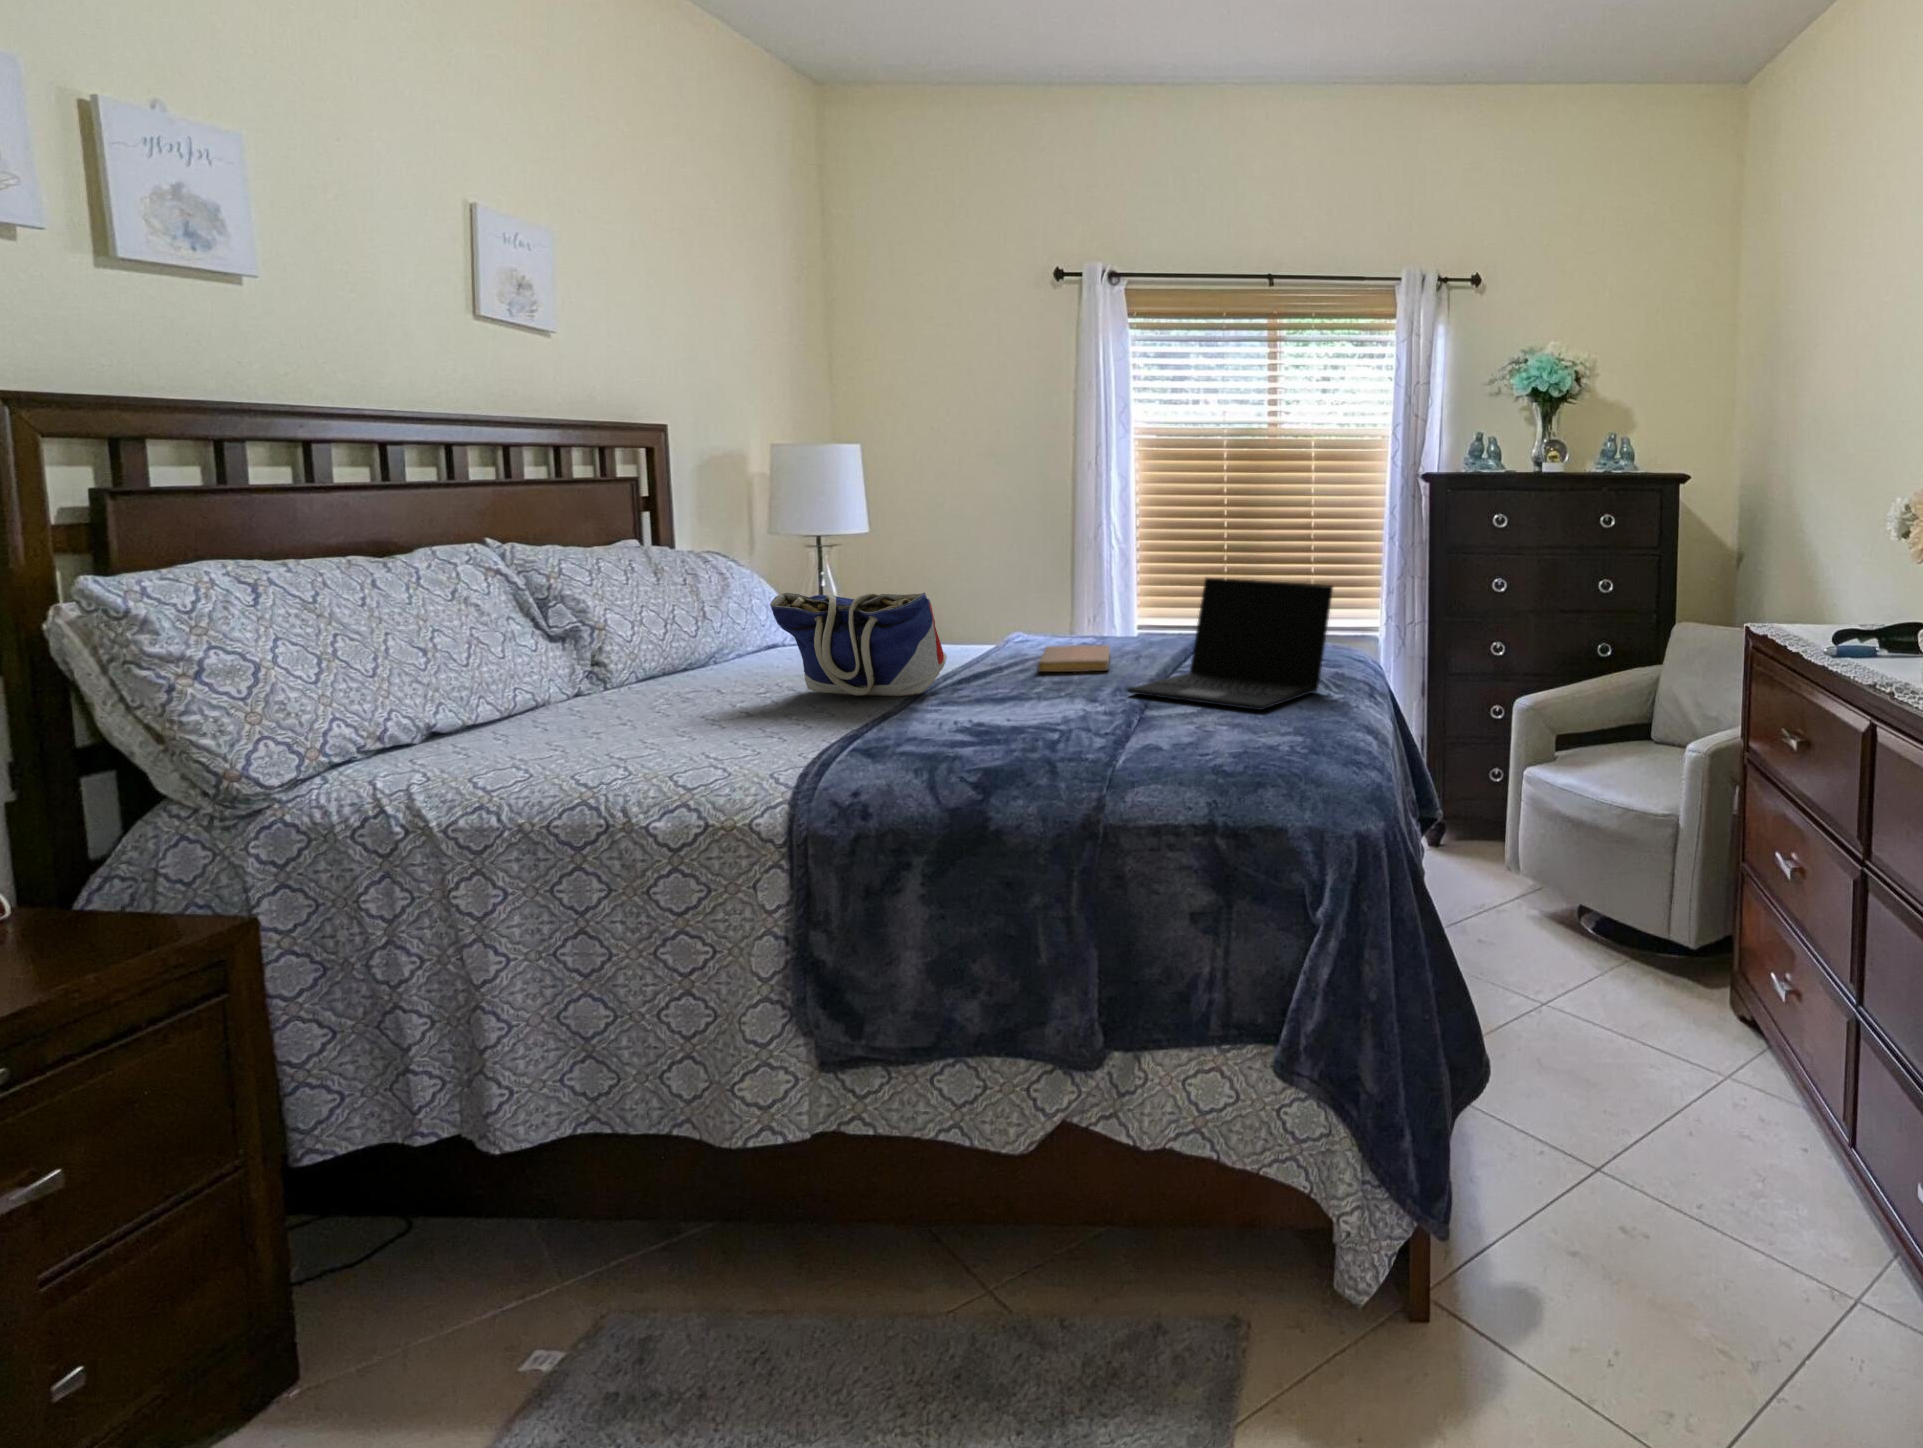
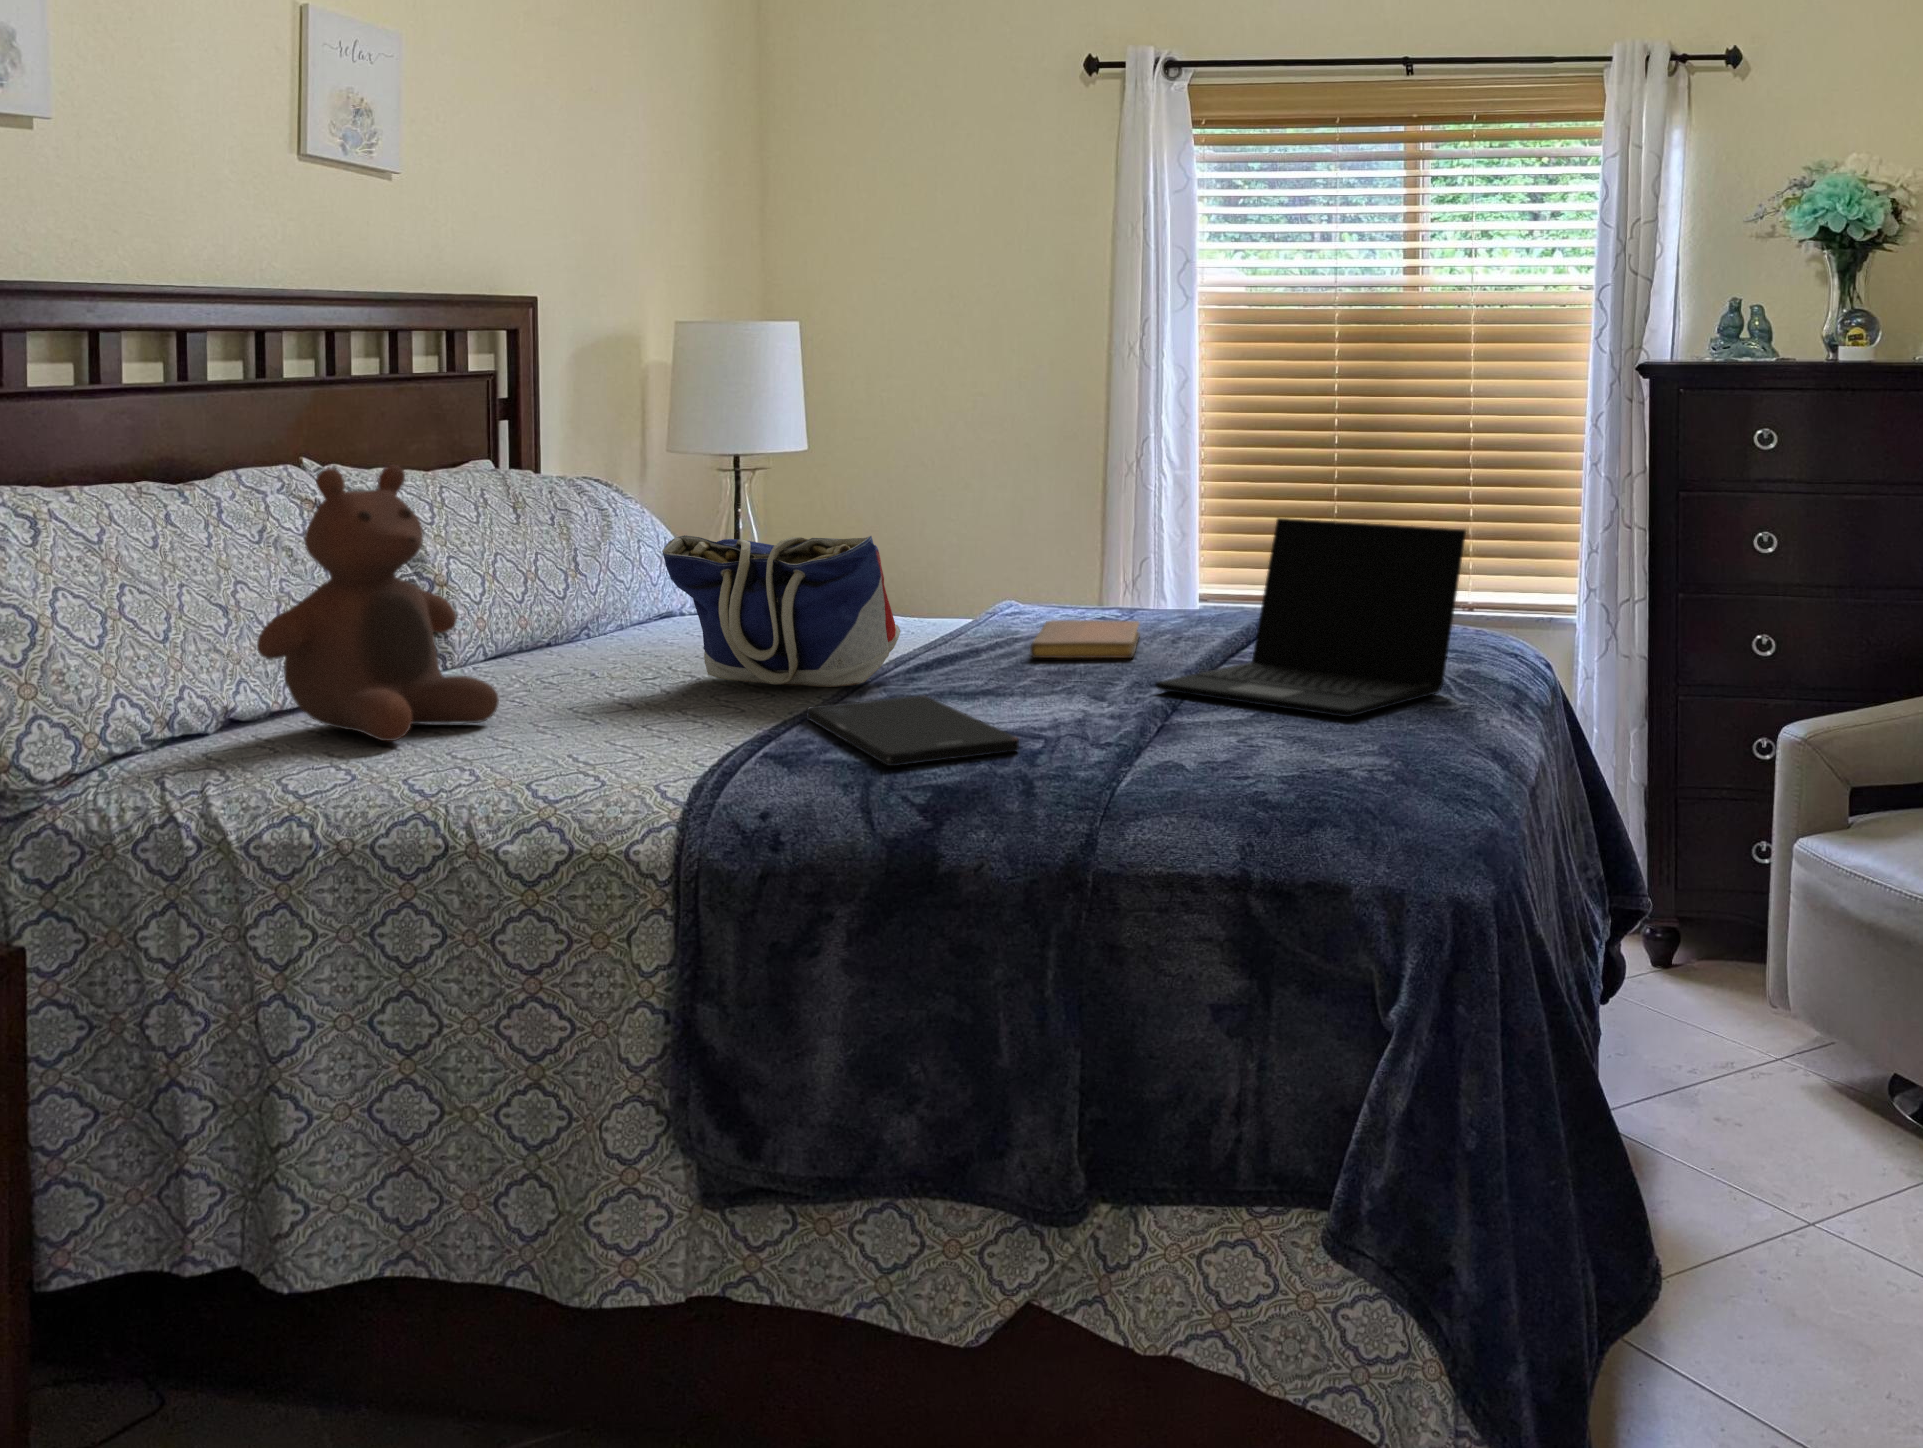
stuffed bear: none [449,544,649,747] -> present [257,465,499,741]
smartphone: none [883,702,1039,755] -> present [807,696,1019,766]

